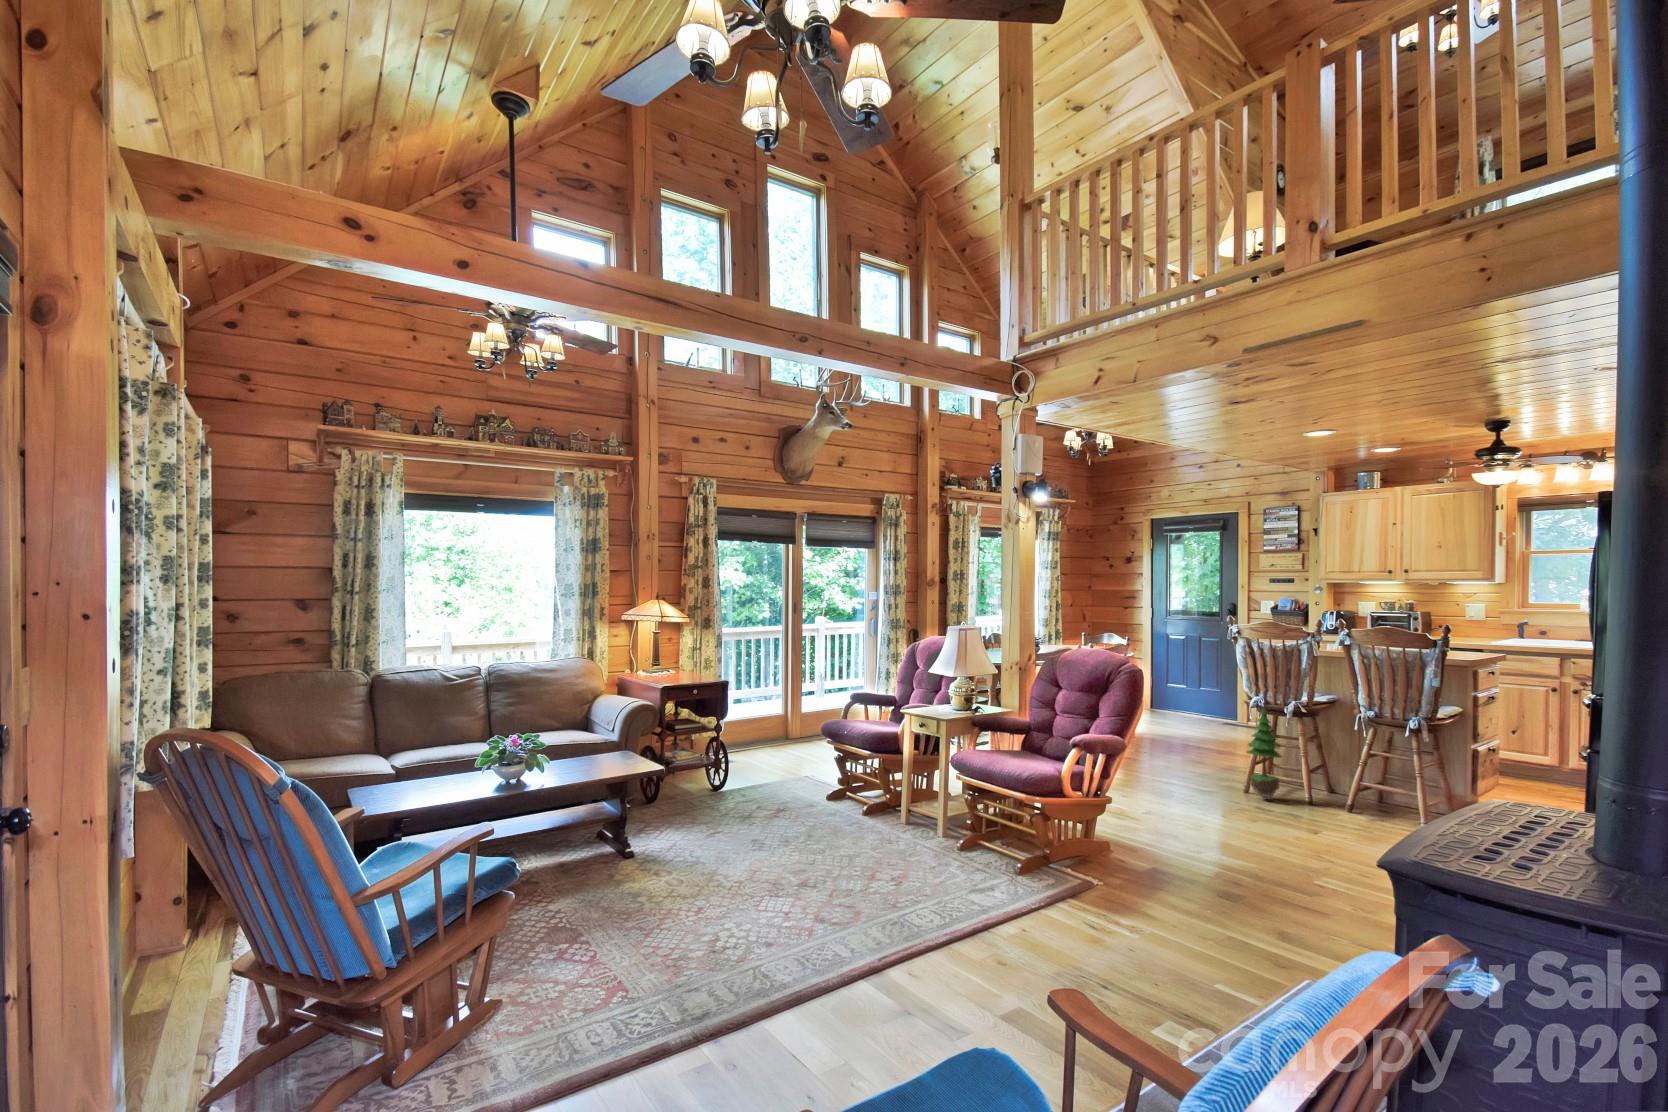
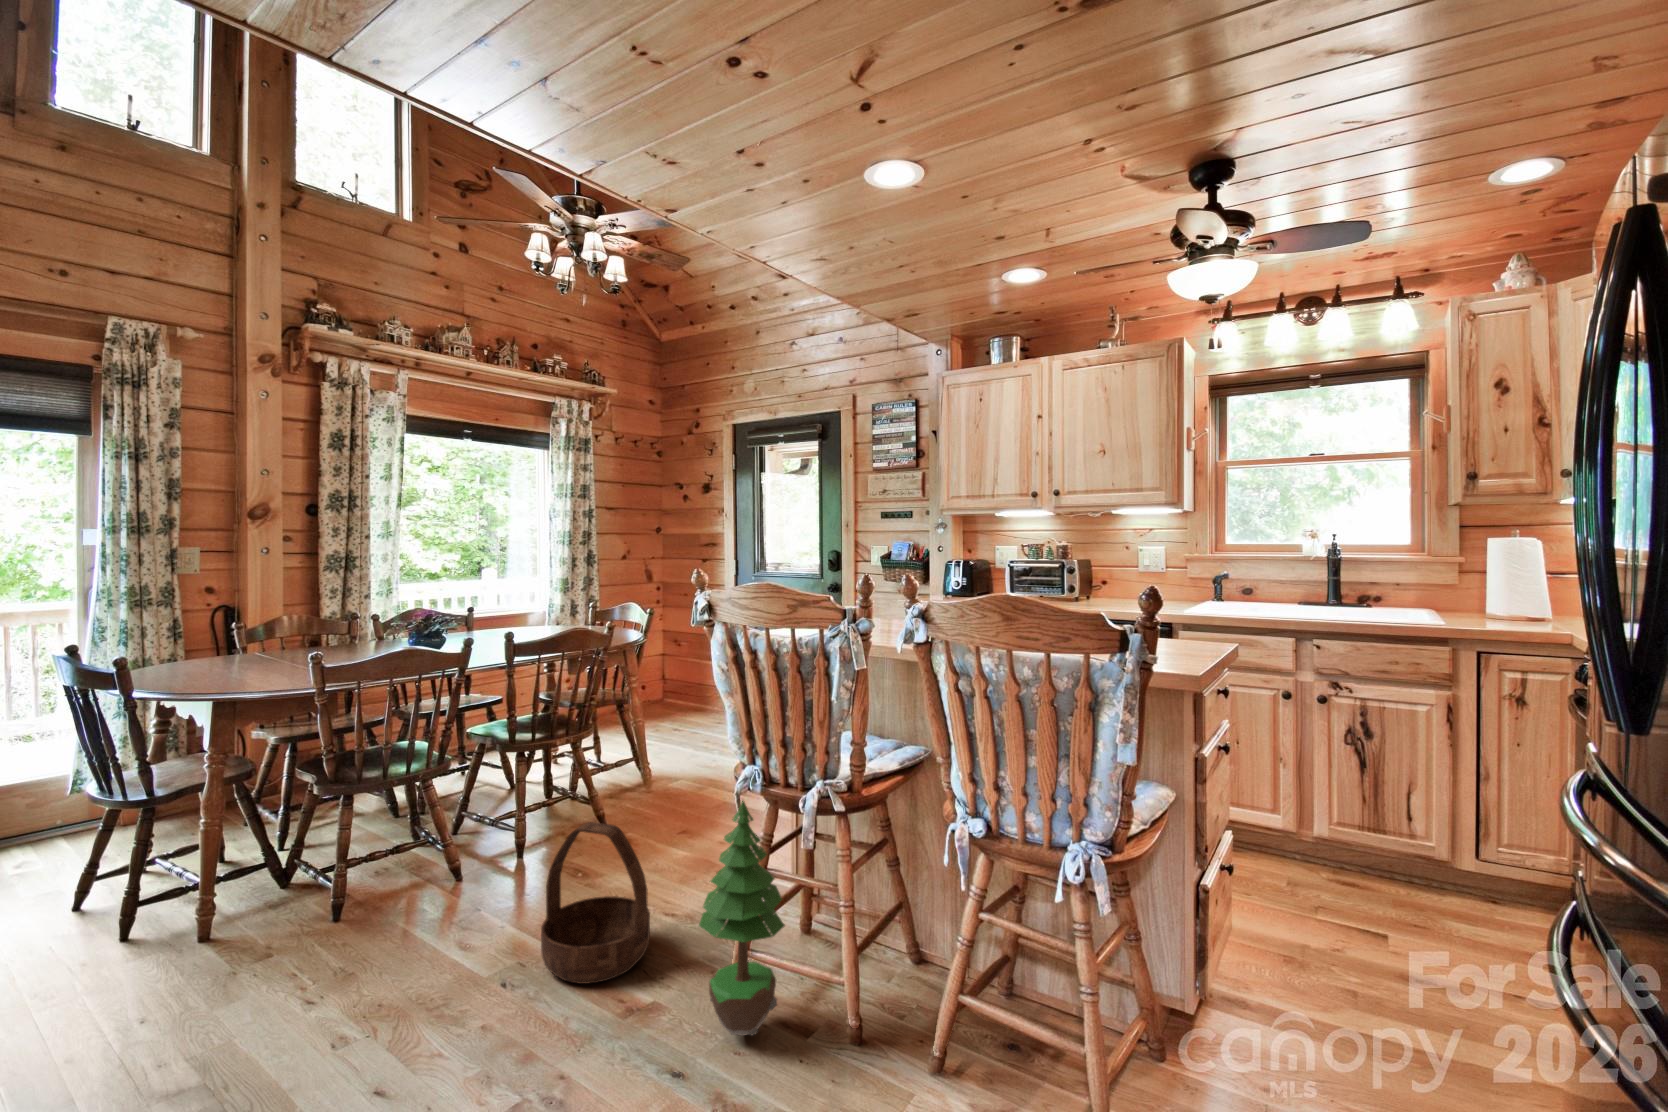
basket: none [1158,724,1205,786] -> present [541,822,650,984]

